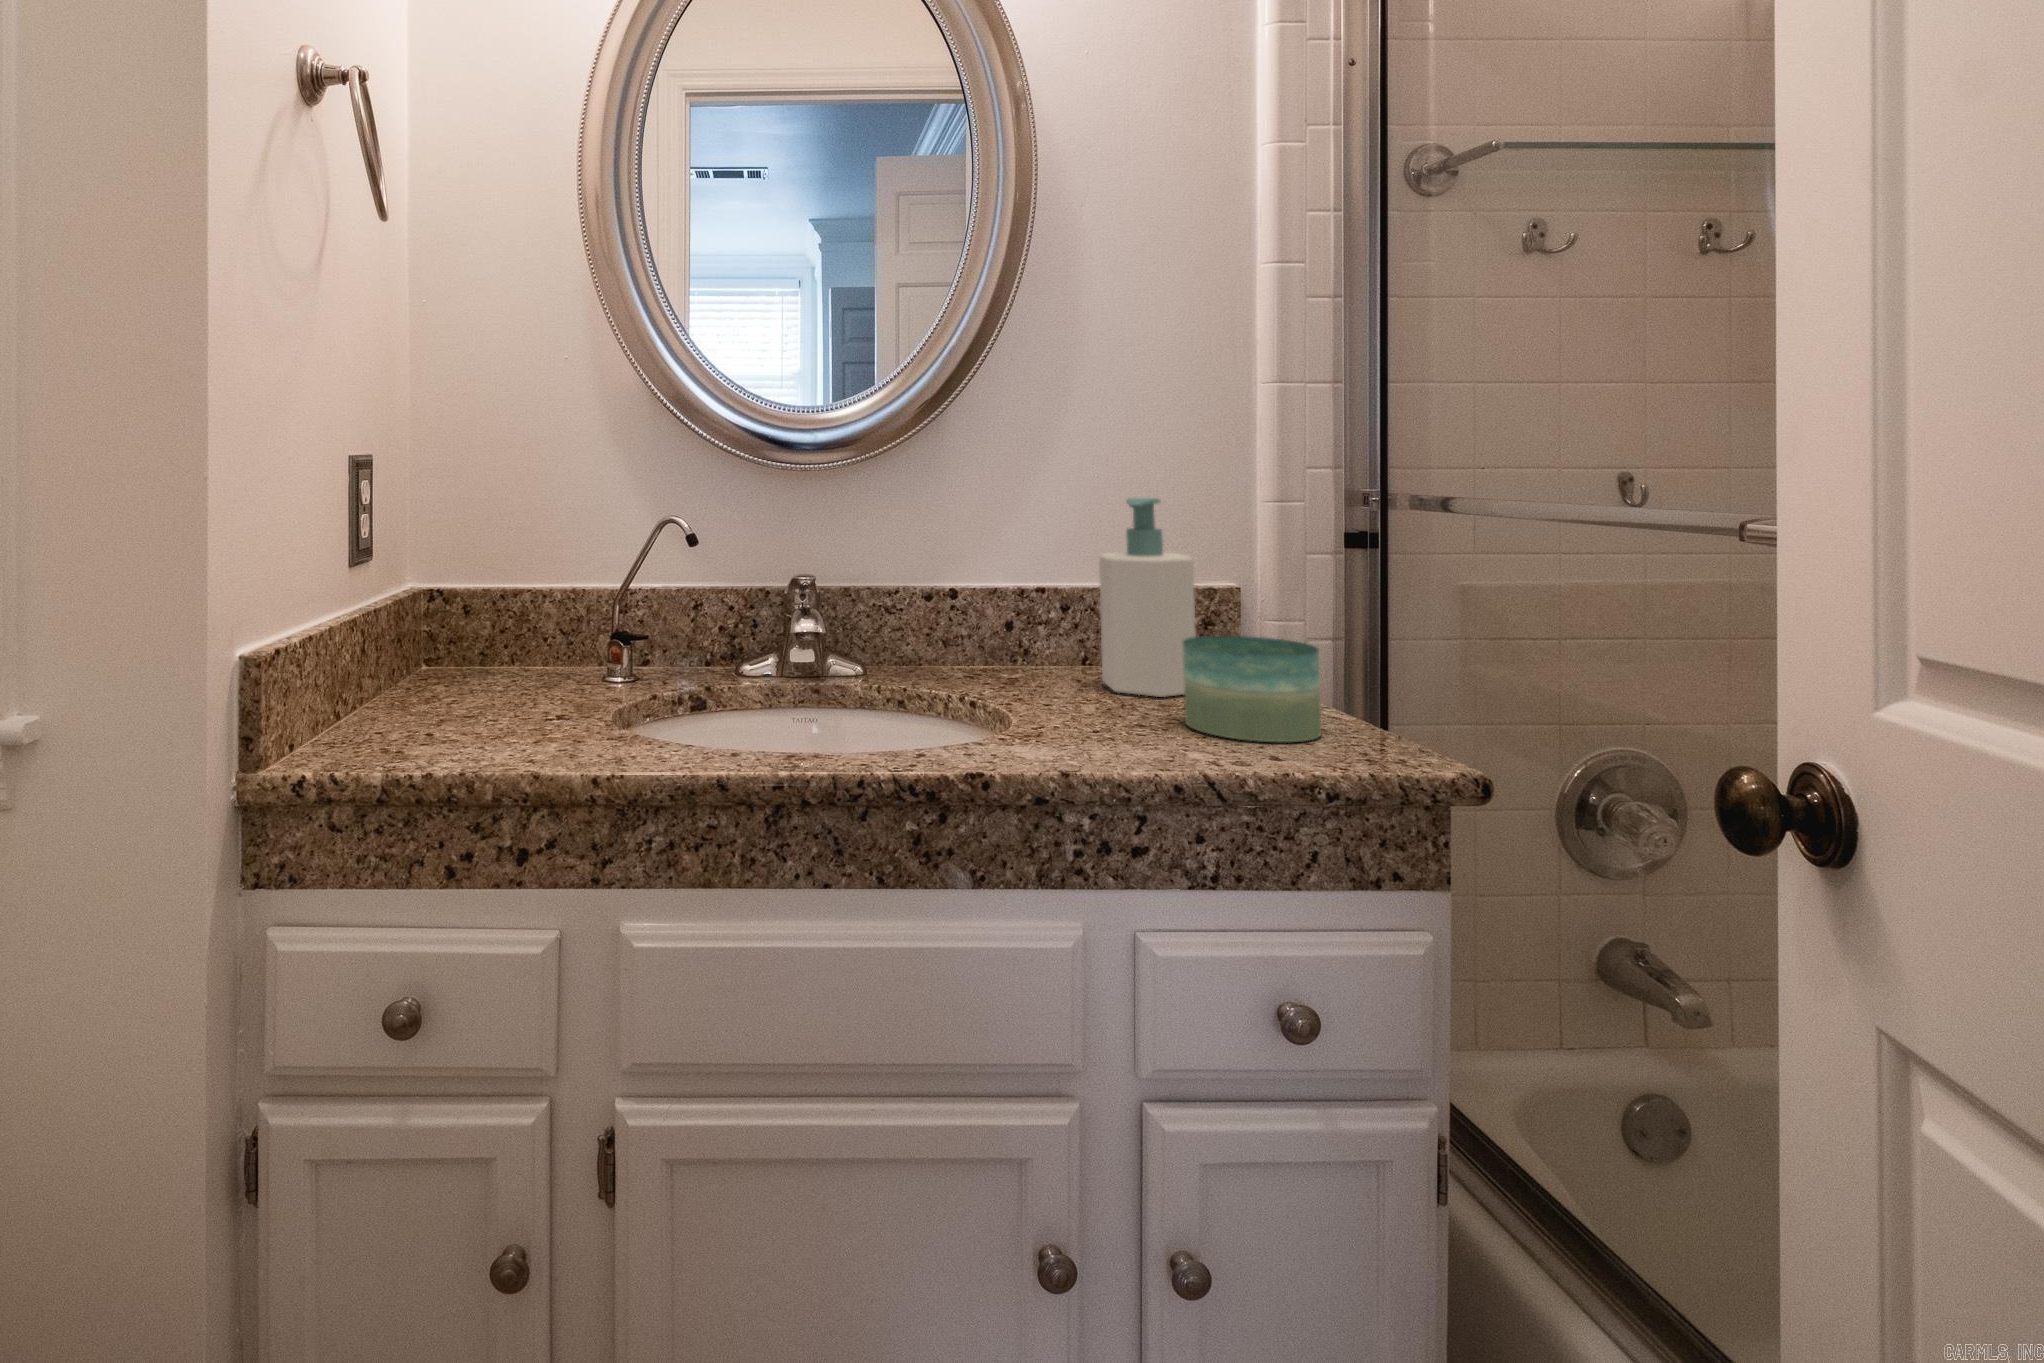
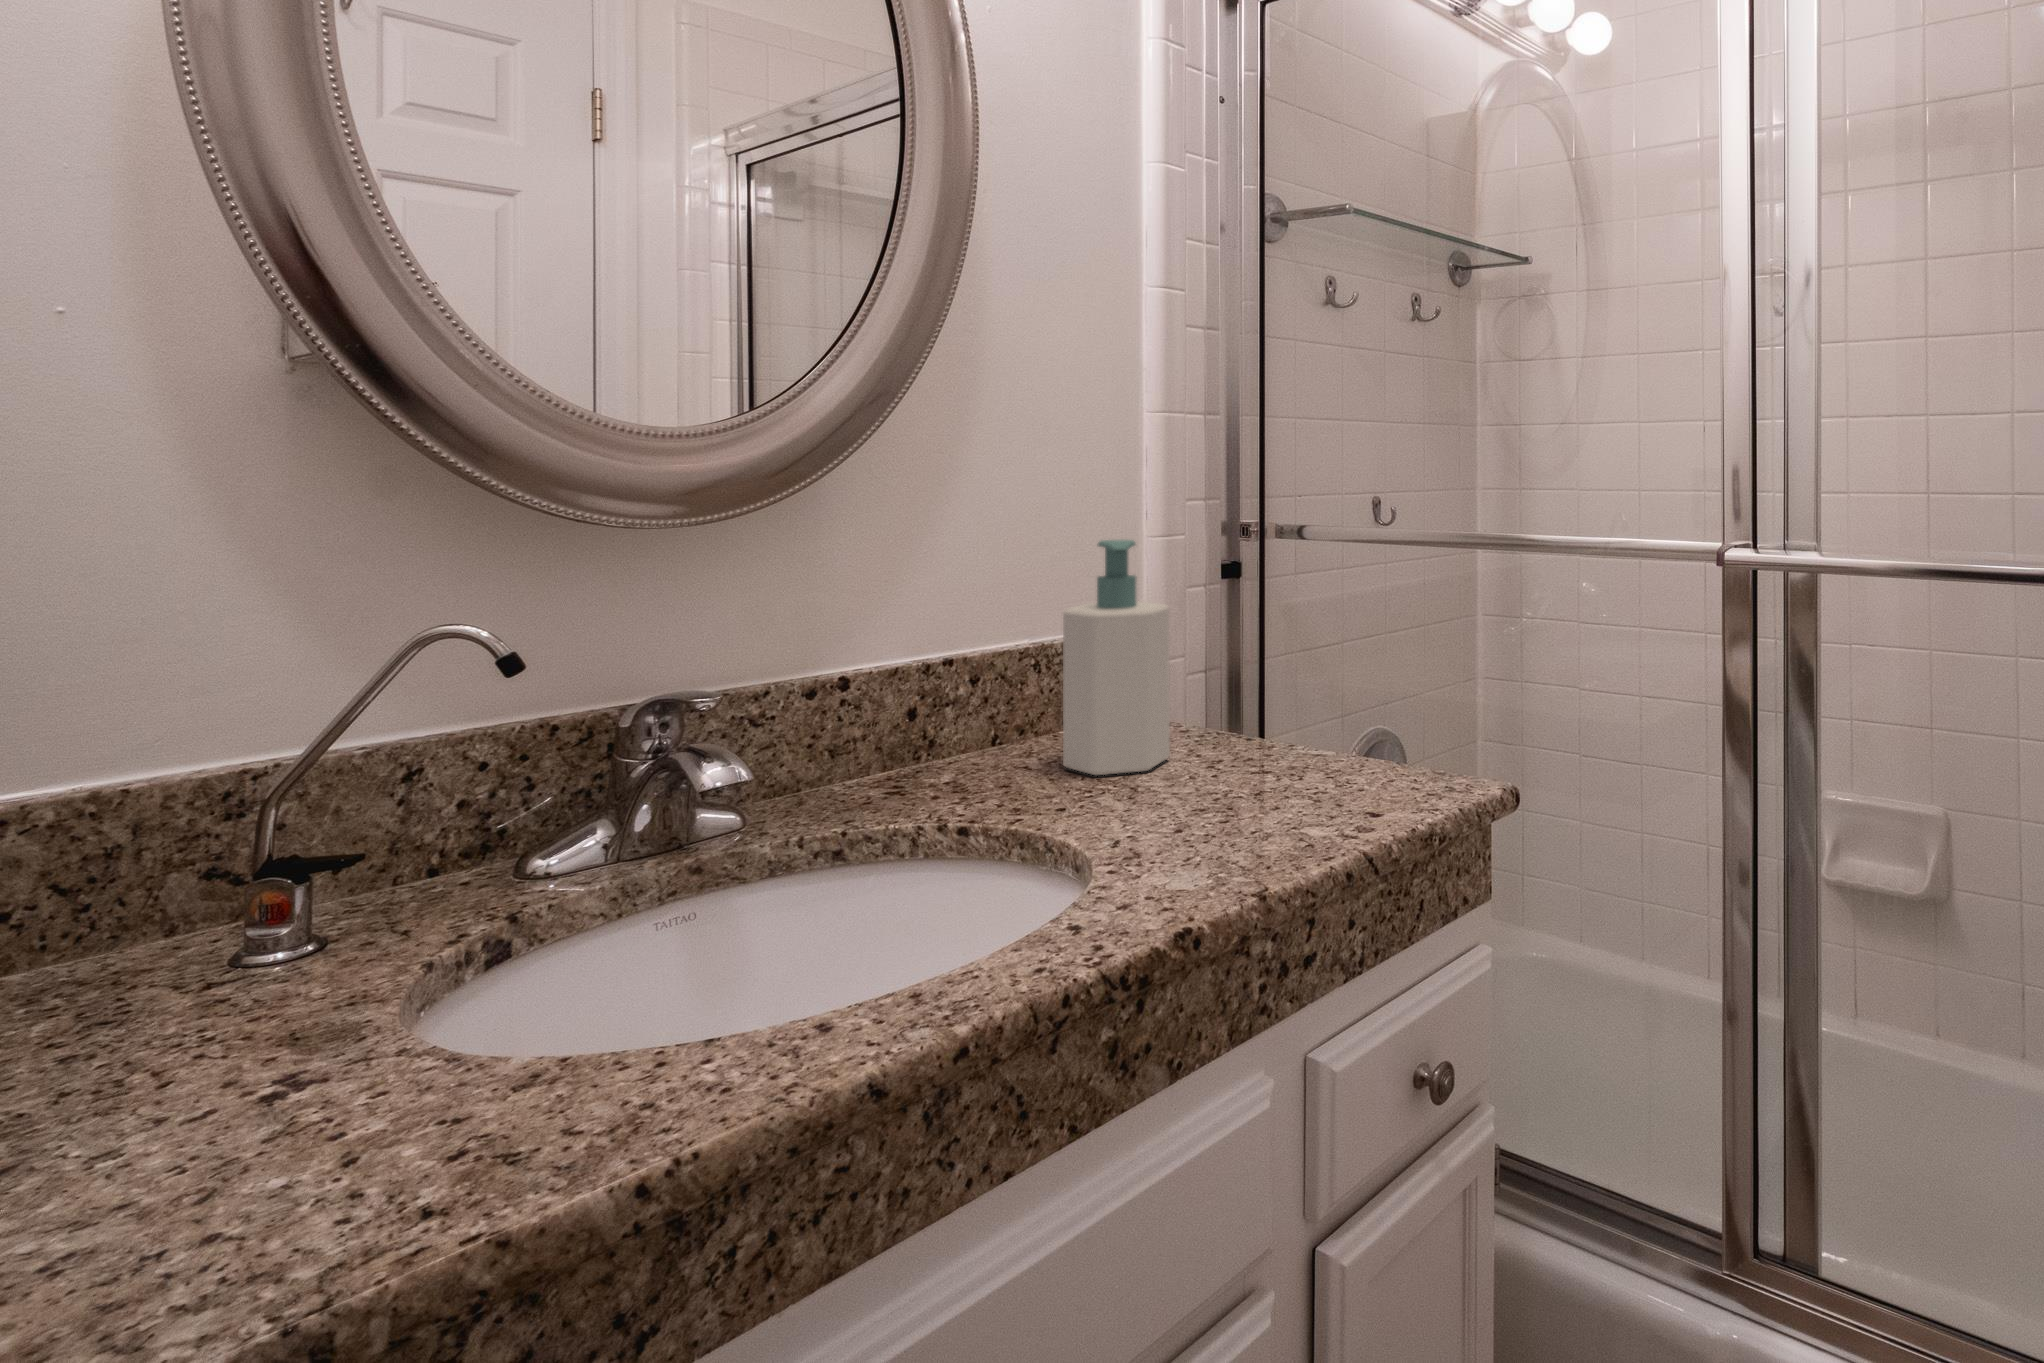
candle: present [1183,636,1321,742] -> none [1223,686,1355,804]

